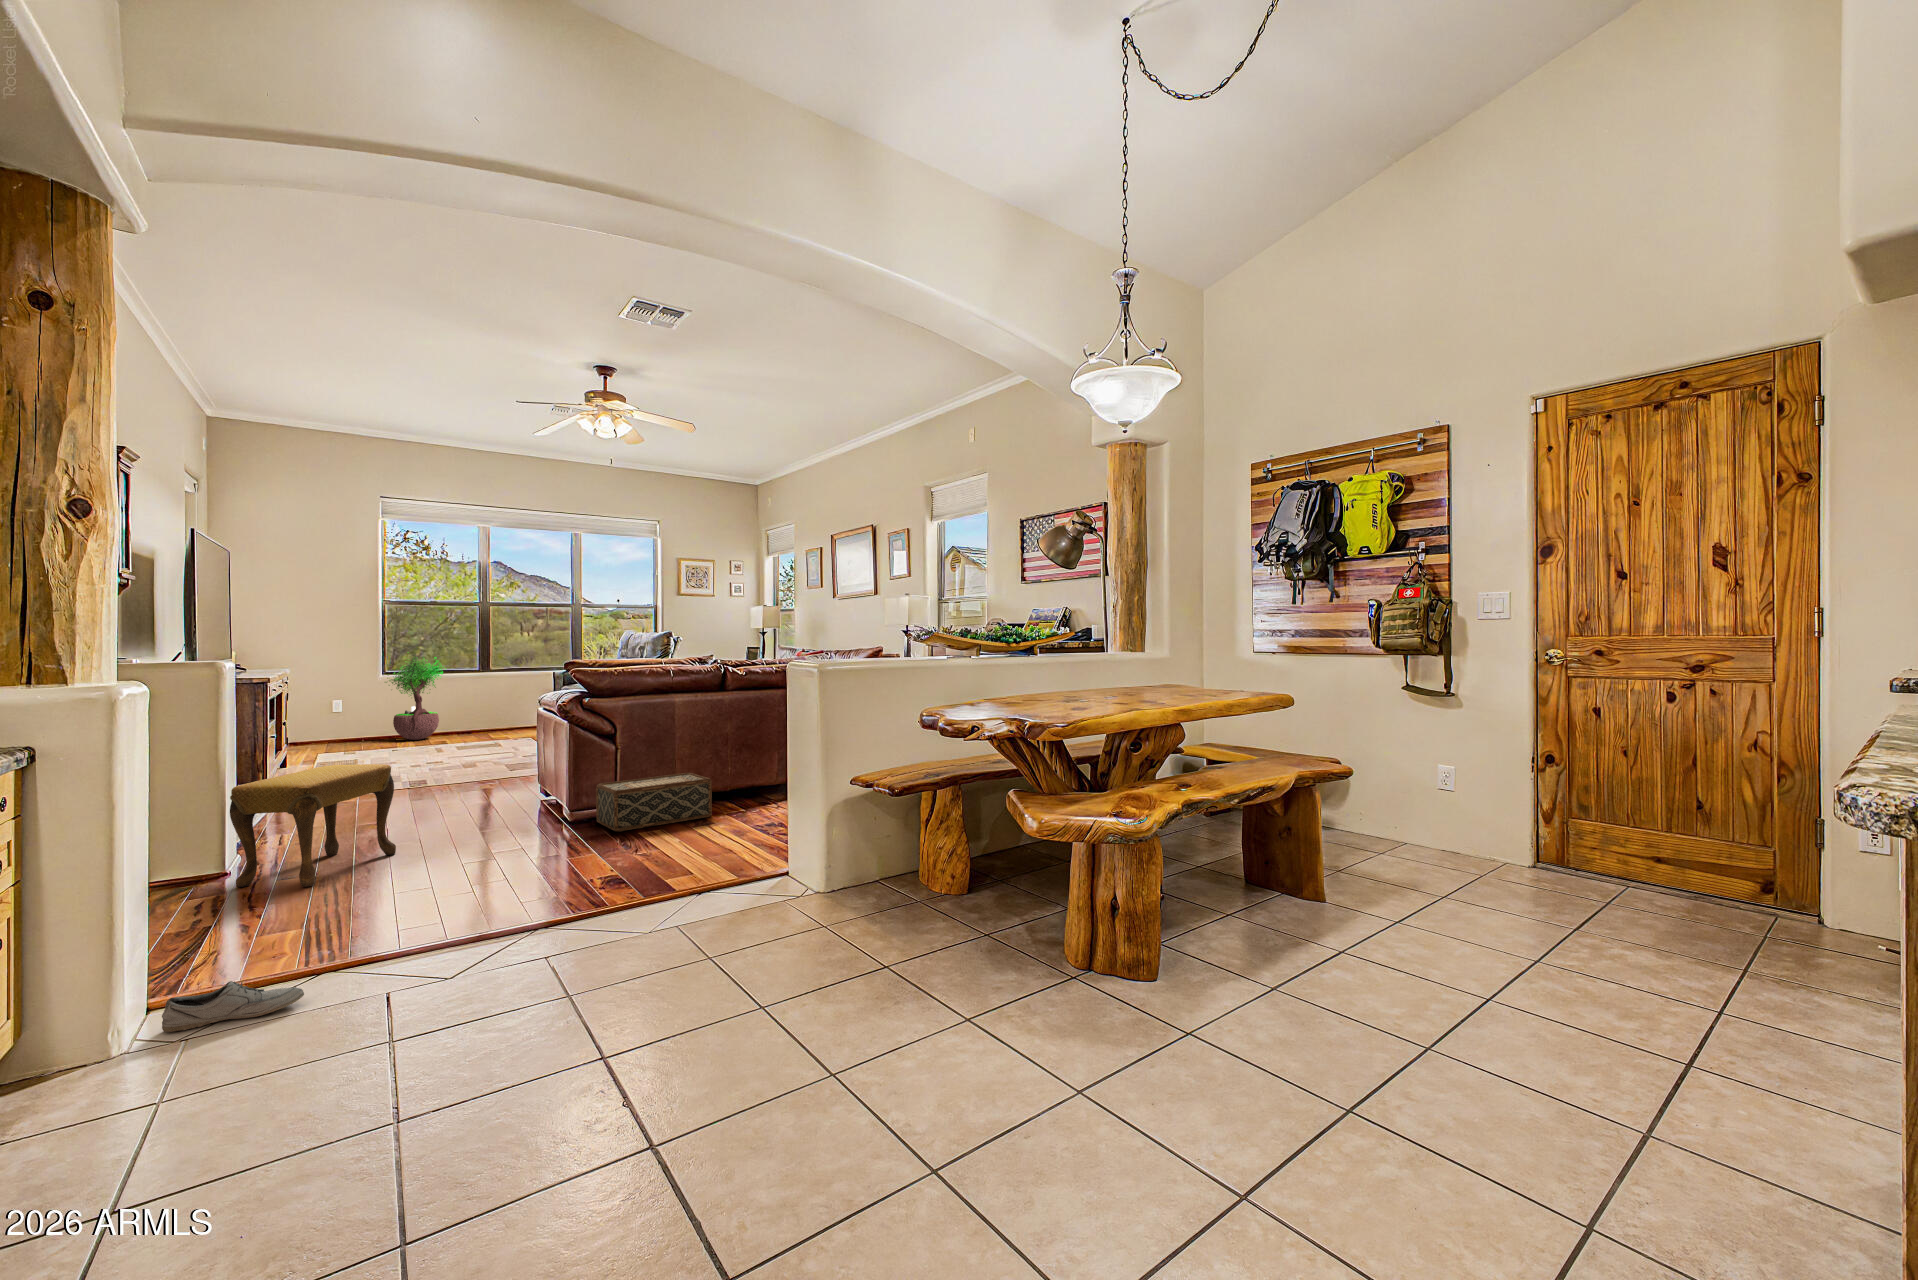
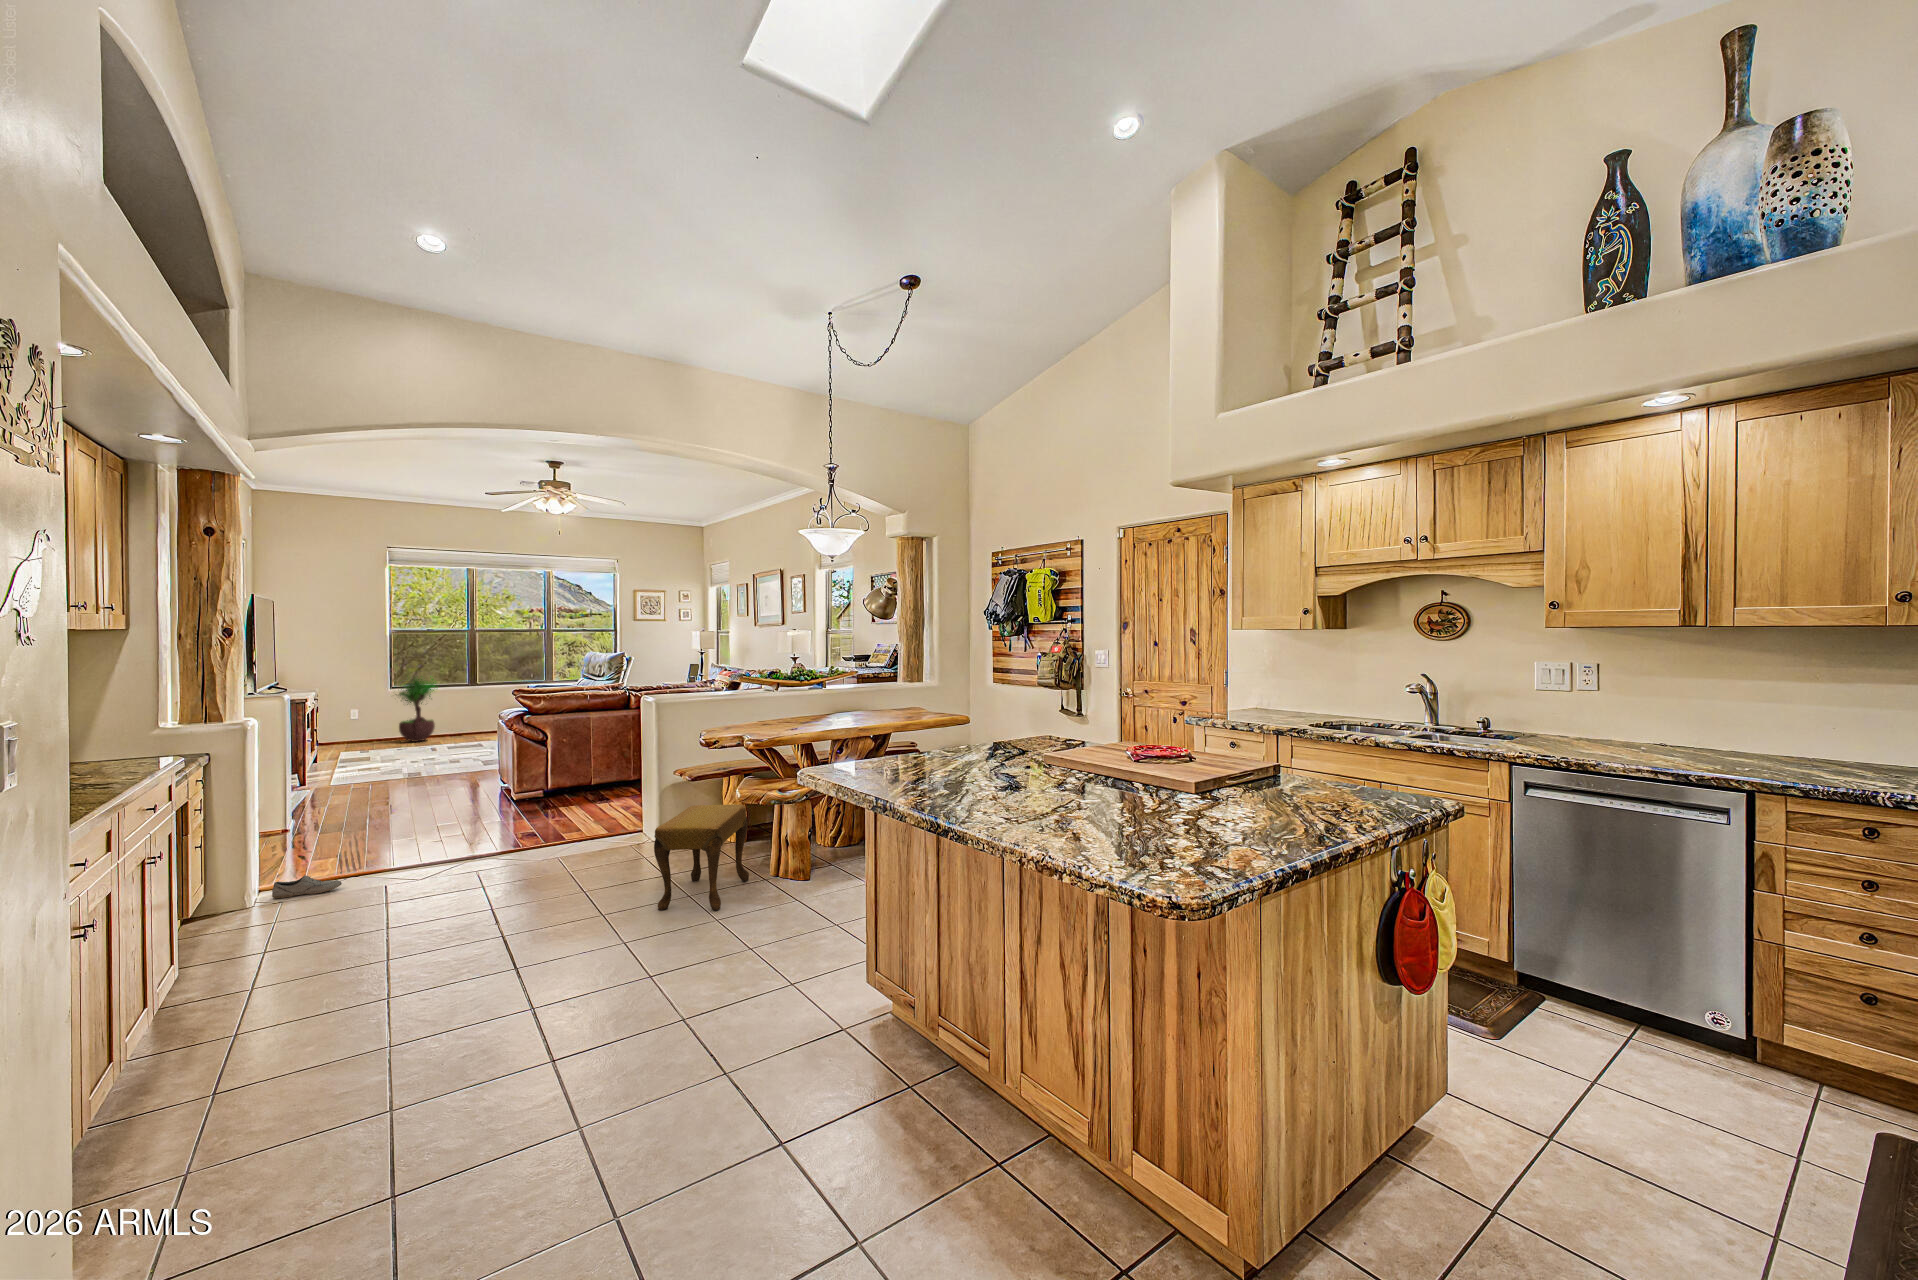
footstool: present [230,764,396,887] -> present [654,804,749,910]
woven basket: present [596,773,712,832] -> none [531,768,612,808]

